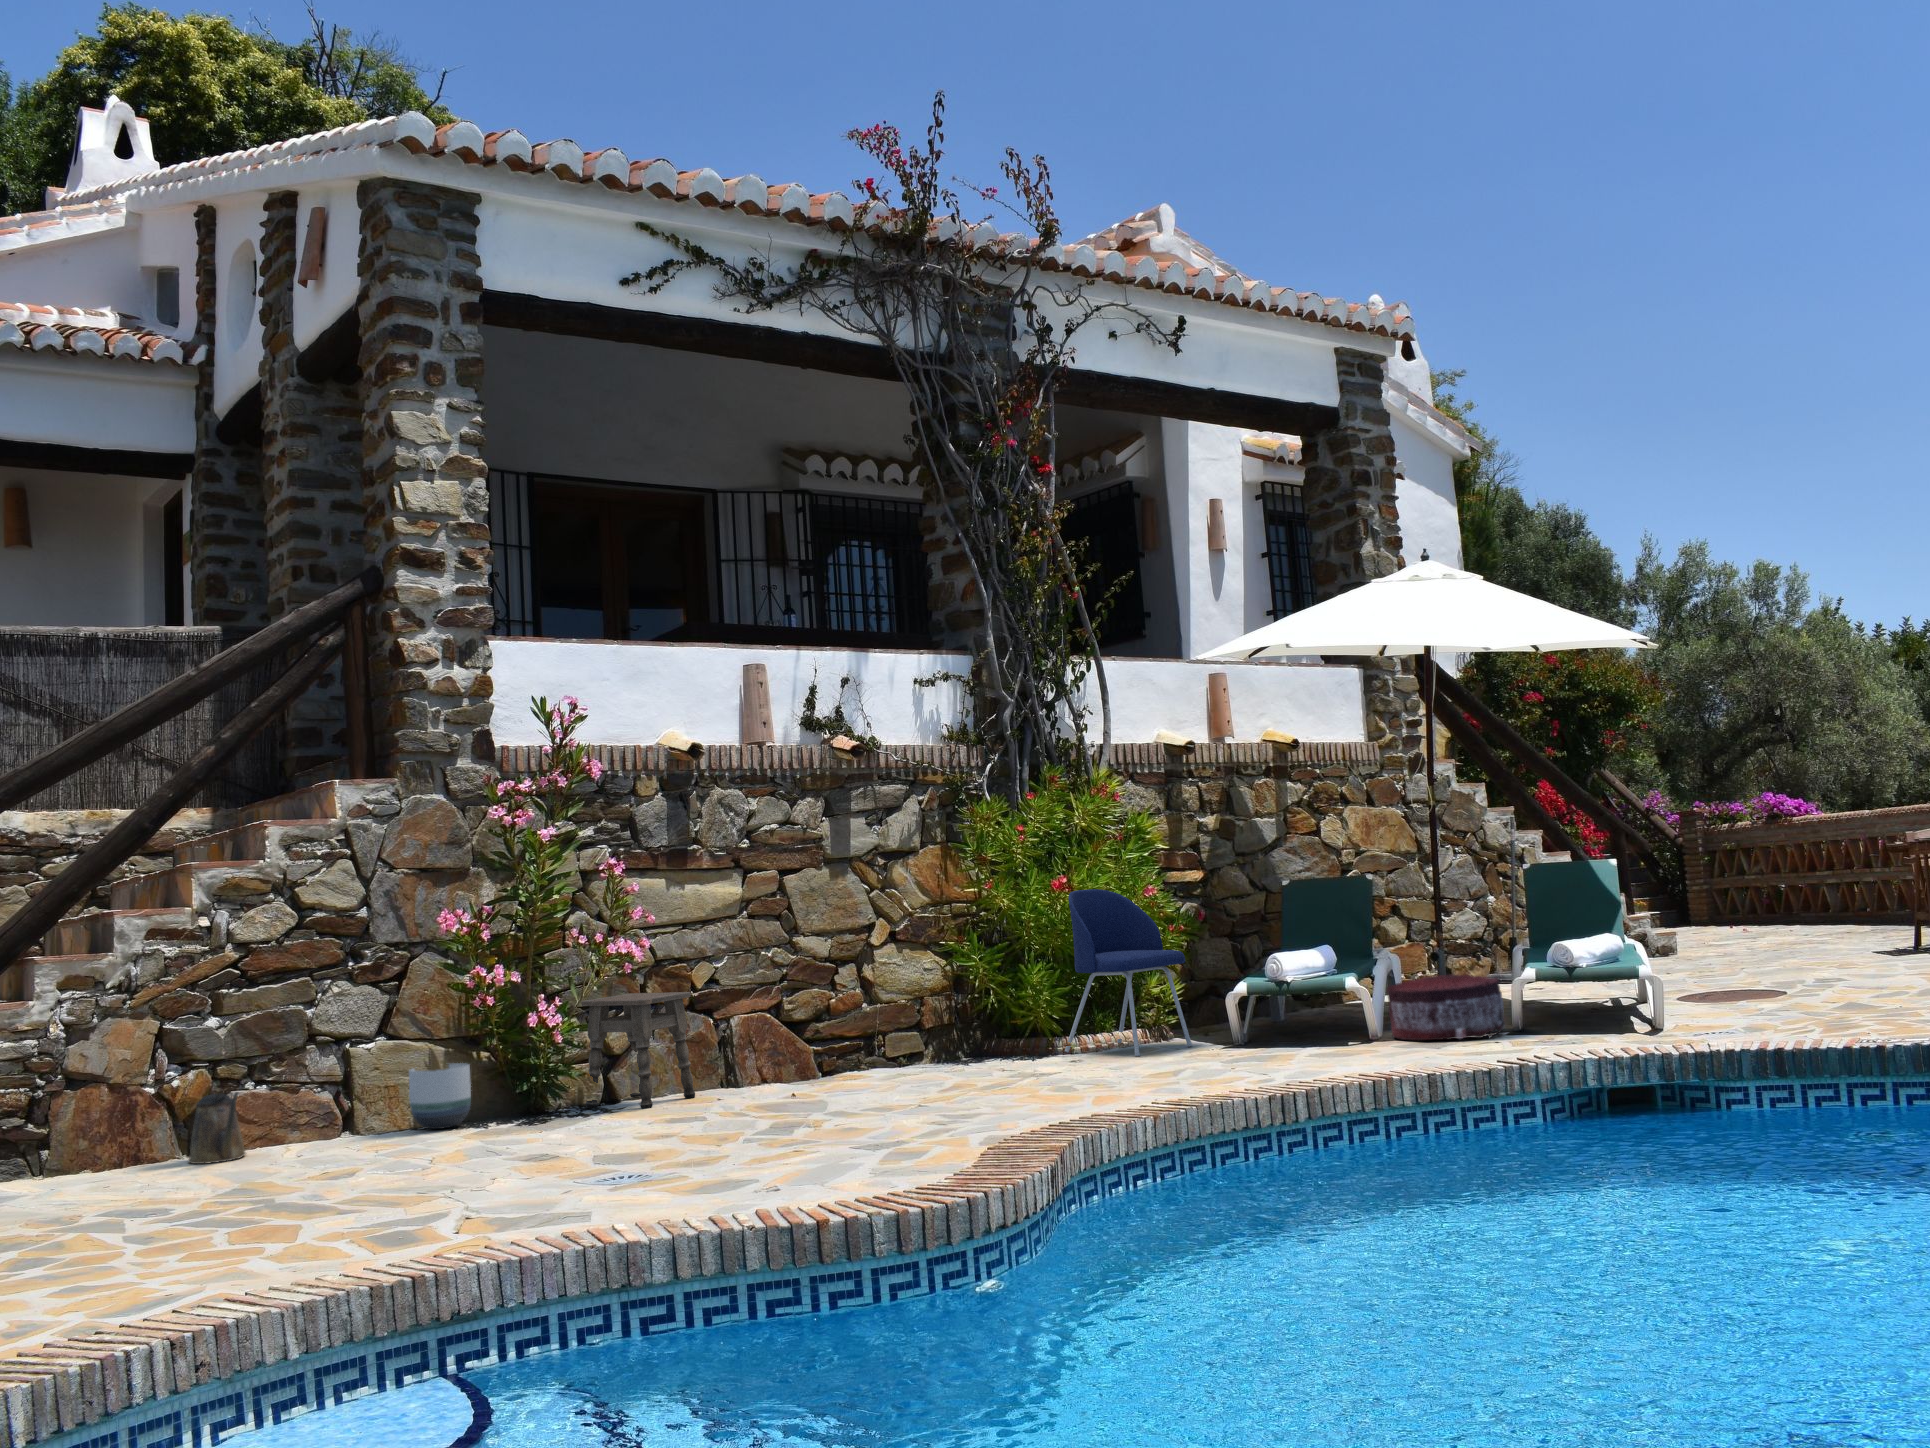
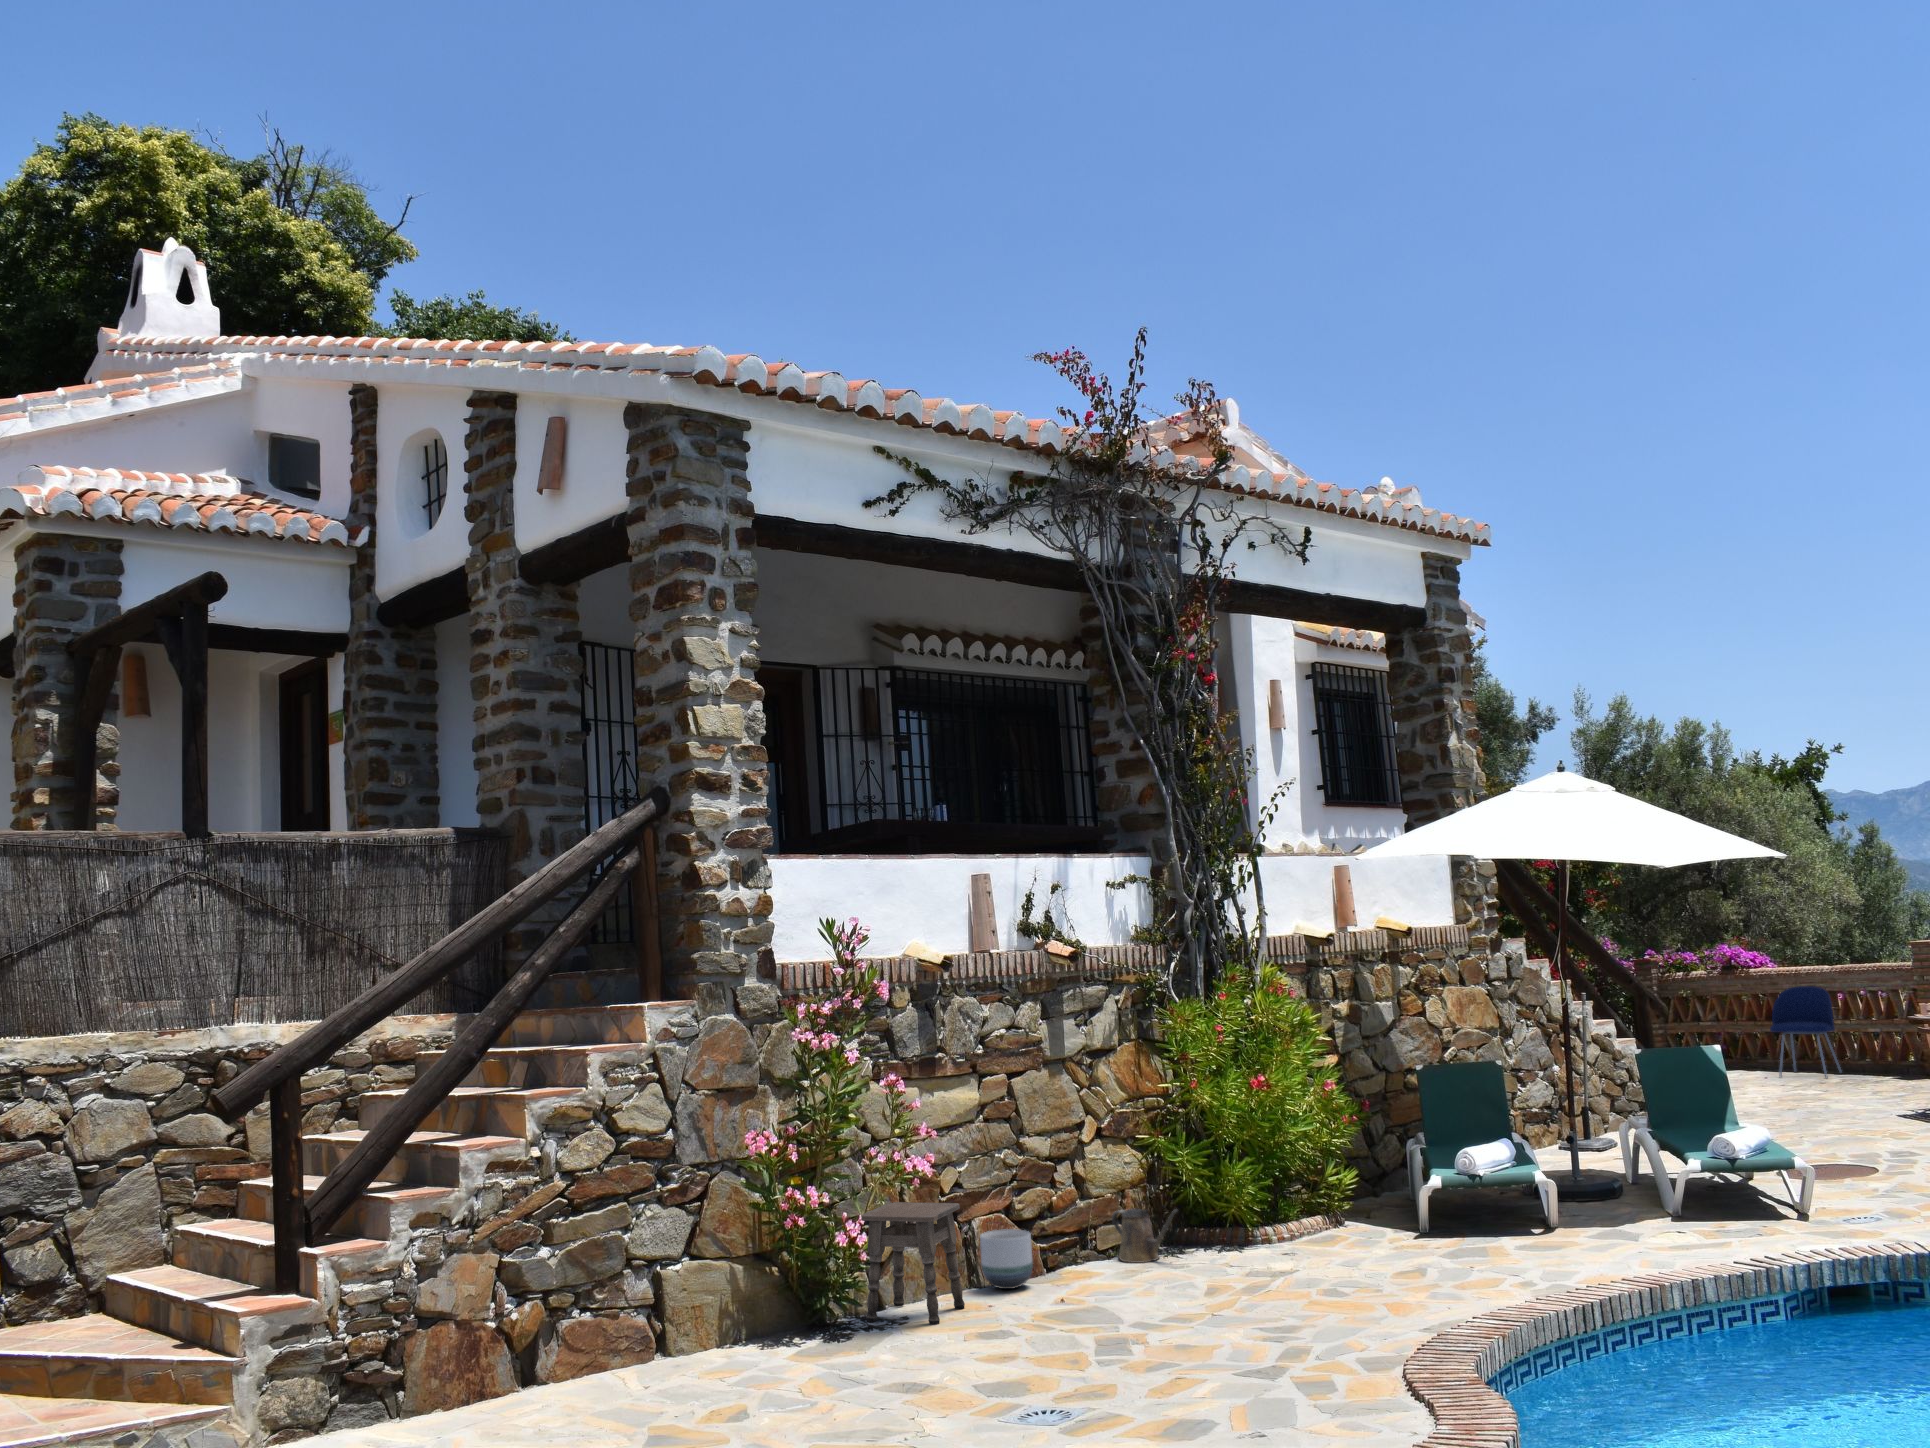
chair: present [1065,889,1192,1057] -> present [1770,986,1842,1078]
pouf: present [1386,975,1505,1040] -> none [1573,1173,1690,1241]
planter: present [409,1063,471,1129] -> present [980,1229,1033,1289]
watering can: present [188,1092,246,1164] -> present [1112,1209,1178,1263]

